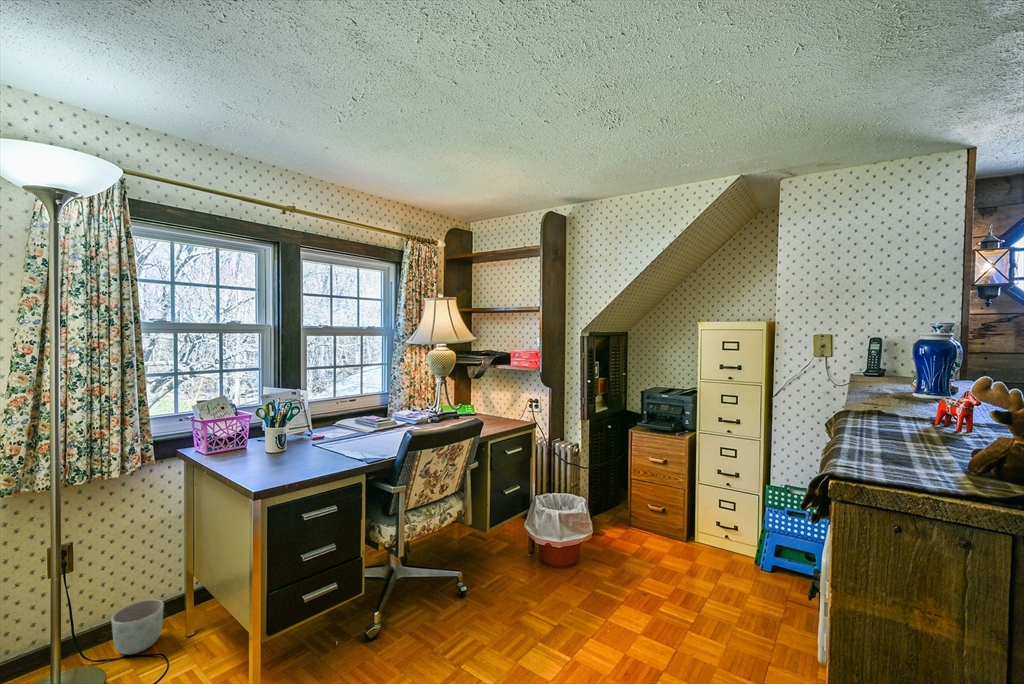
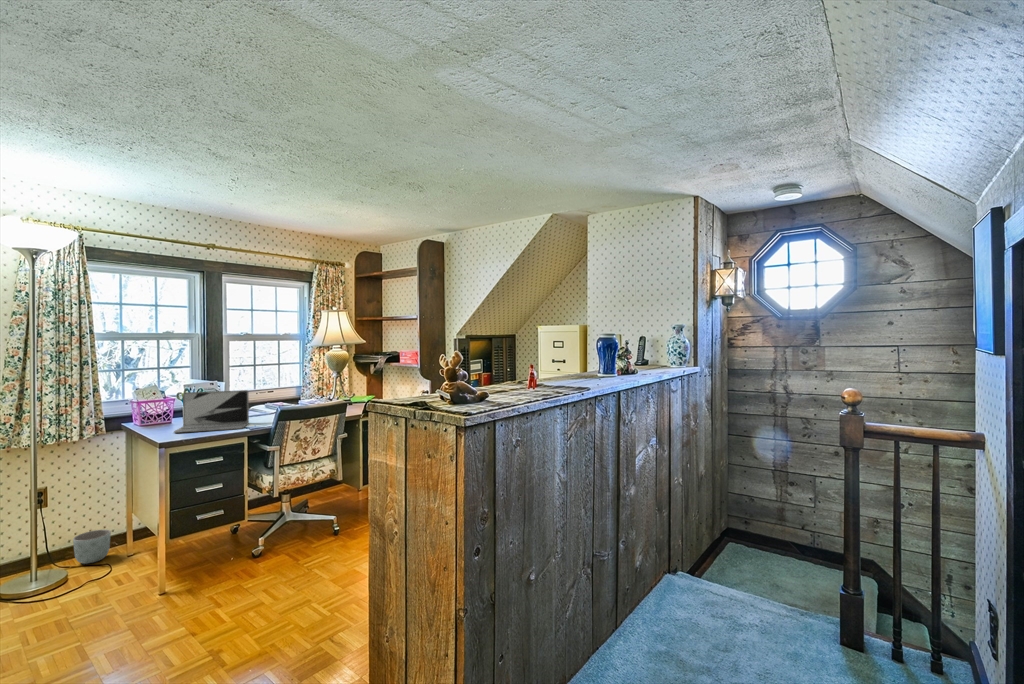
laptop: none [262,404,357,470] -> present [174,390,249,433]

